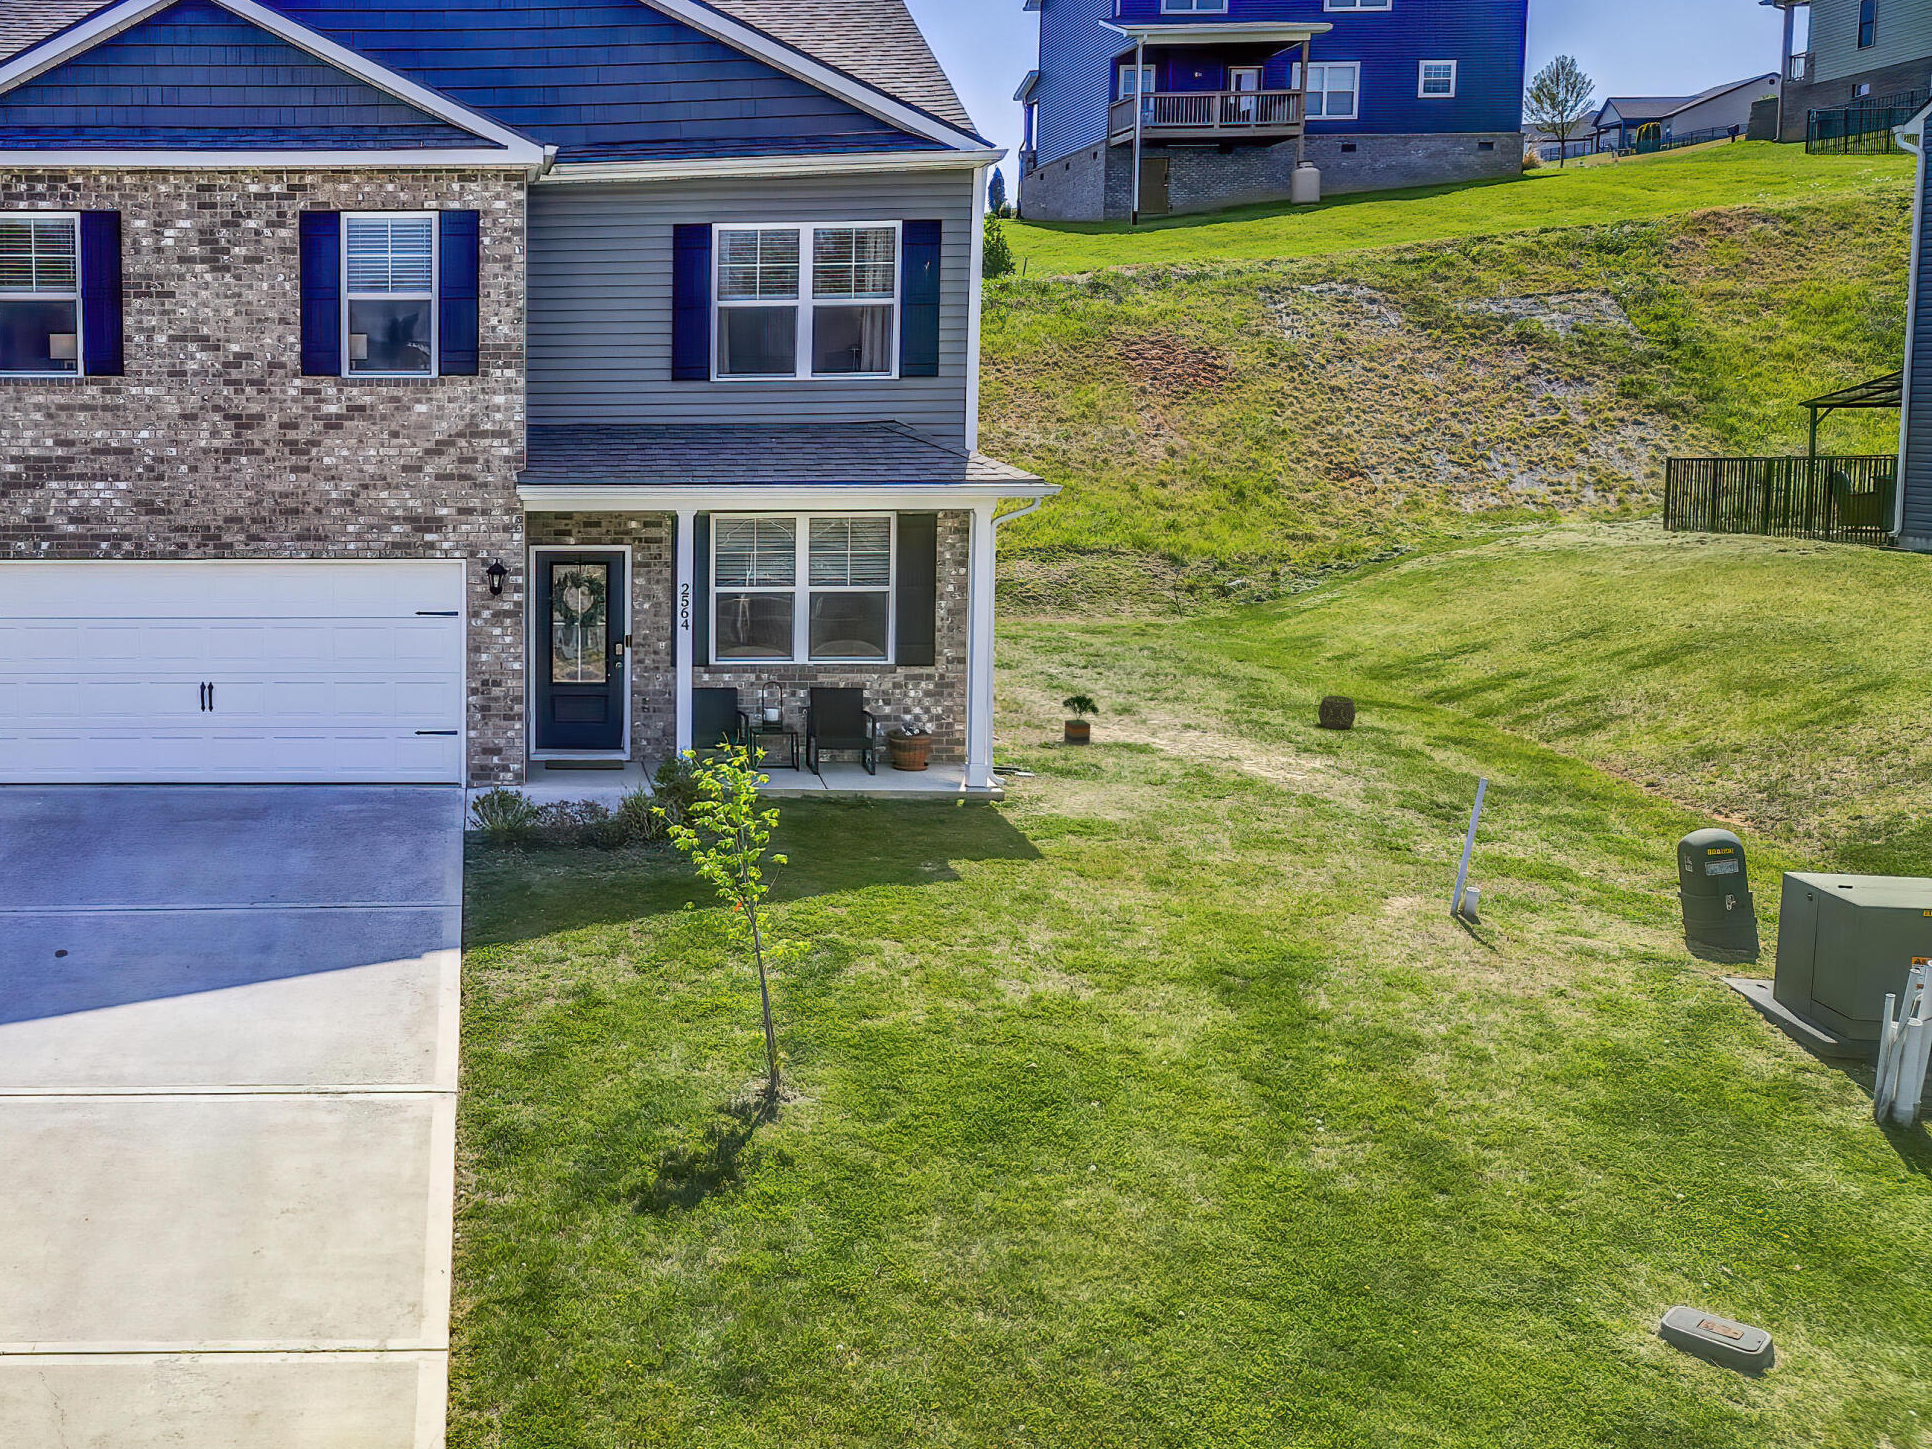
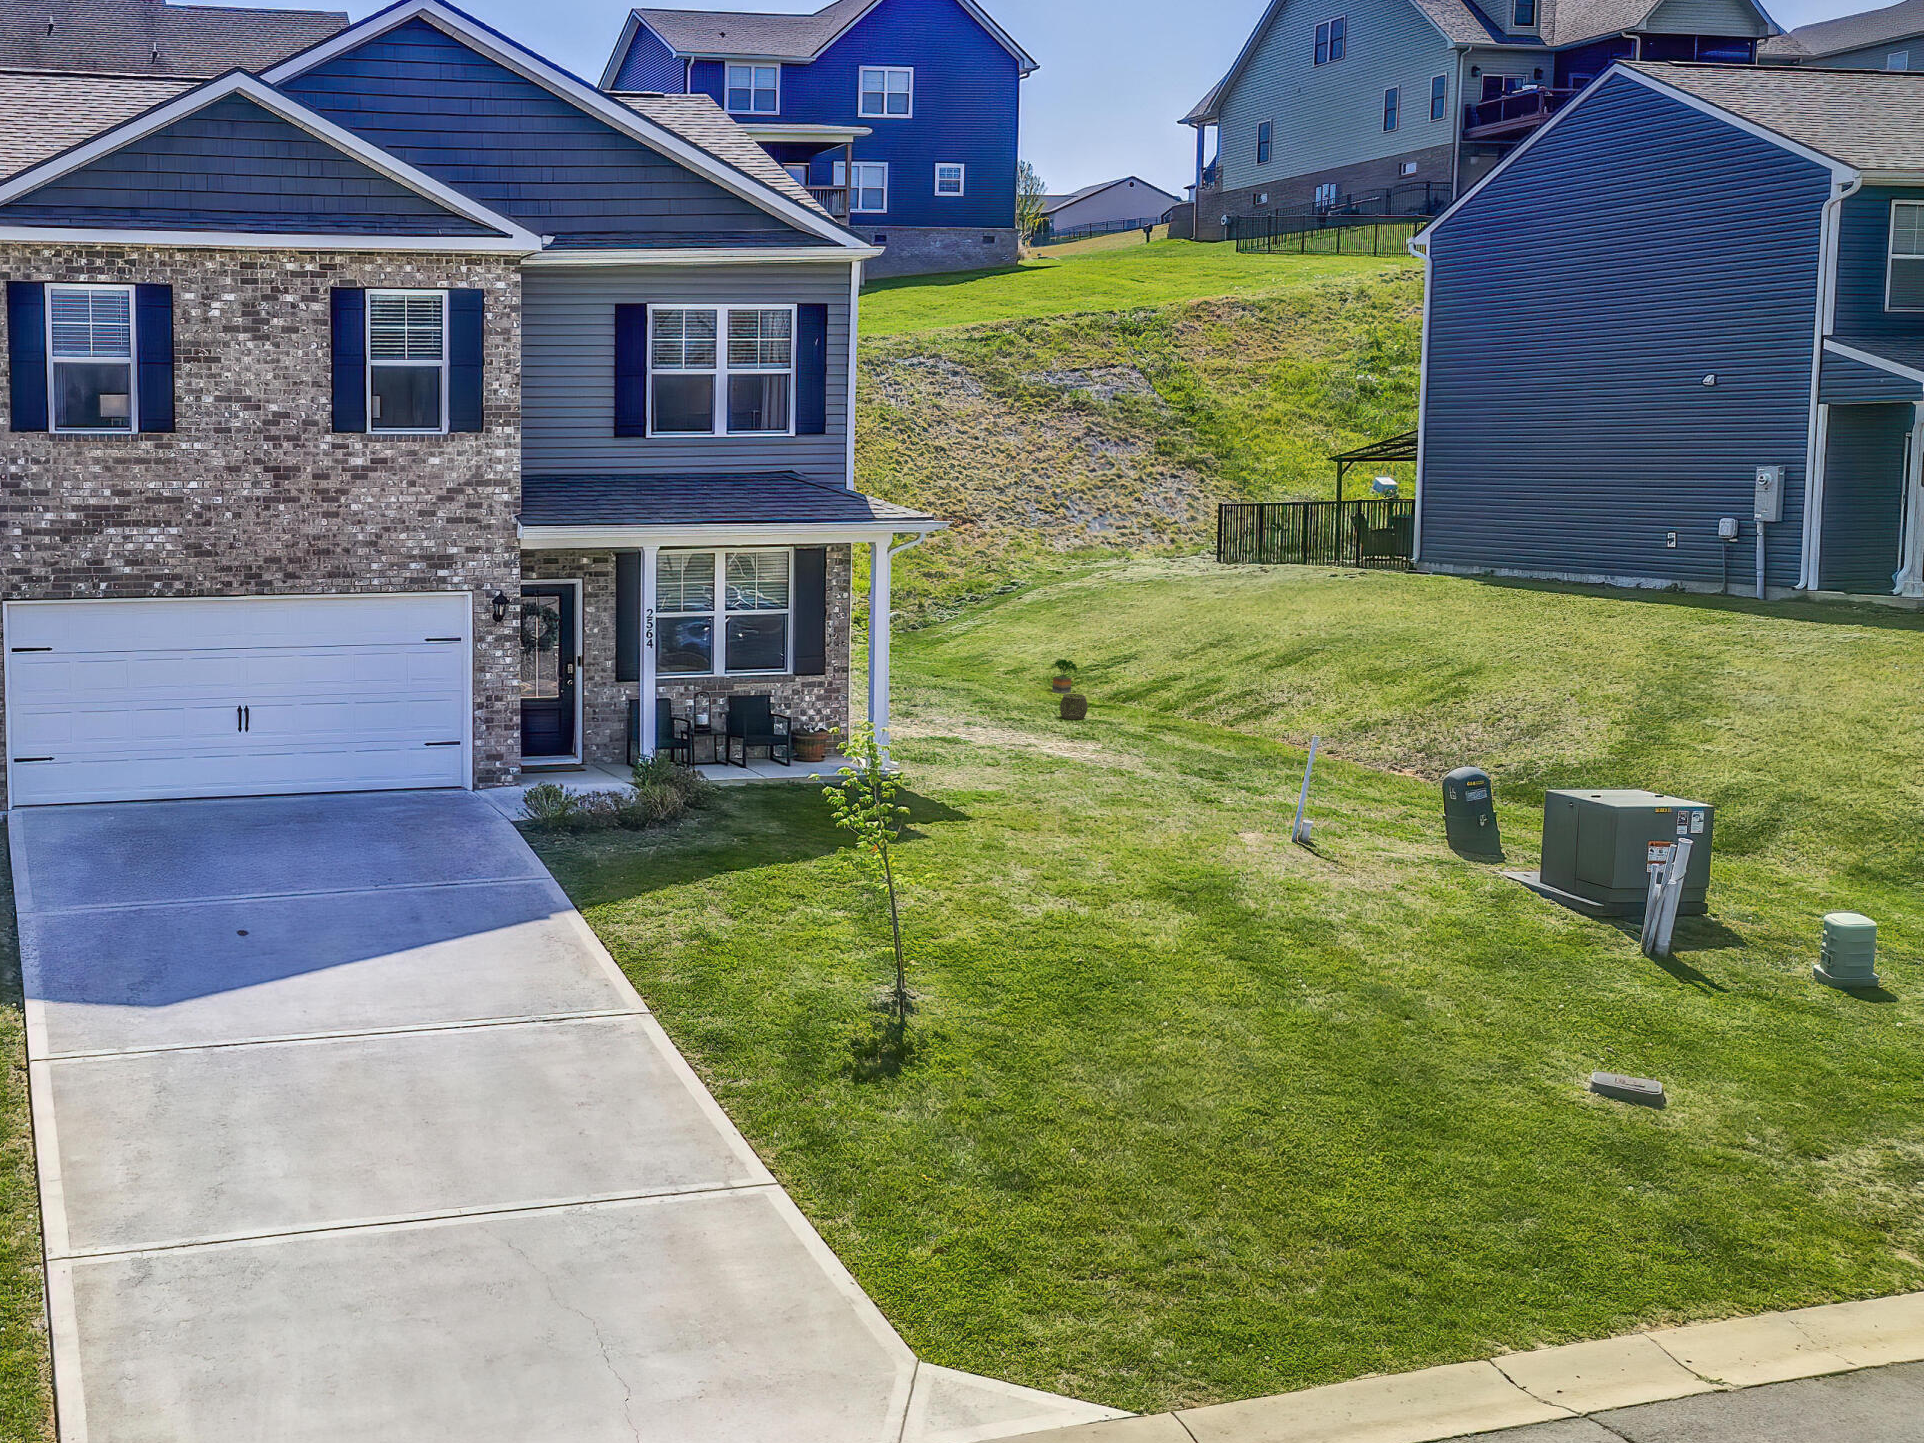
potted tree: present [1062,695,1099,745] -> present [1052,659,1078,694]

